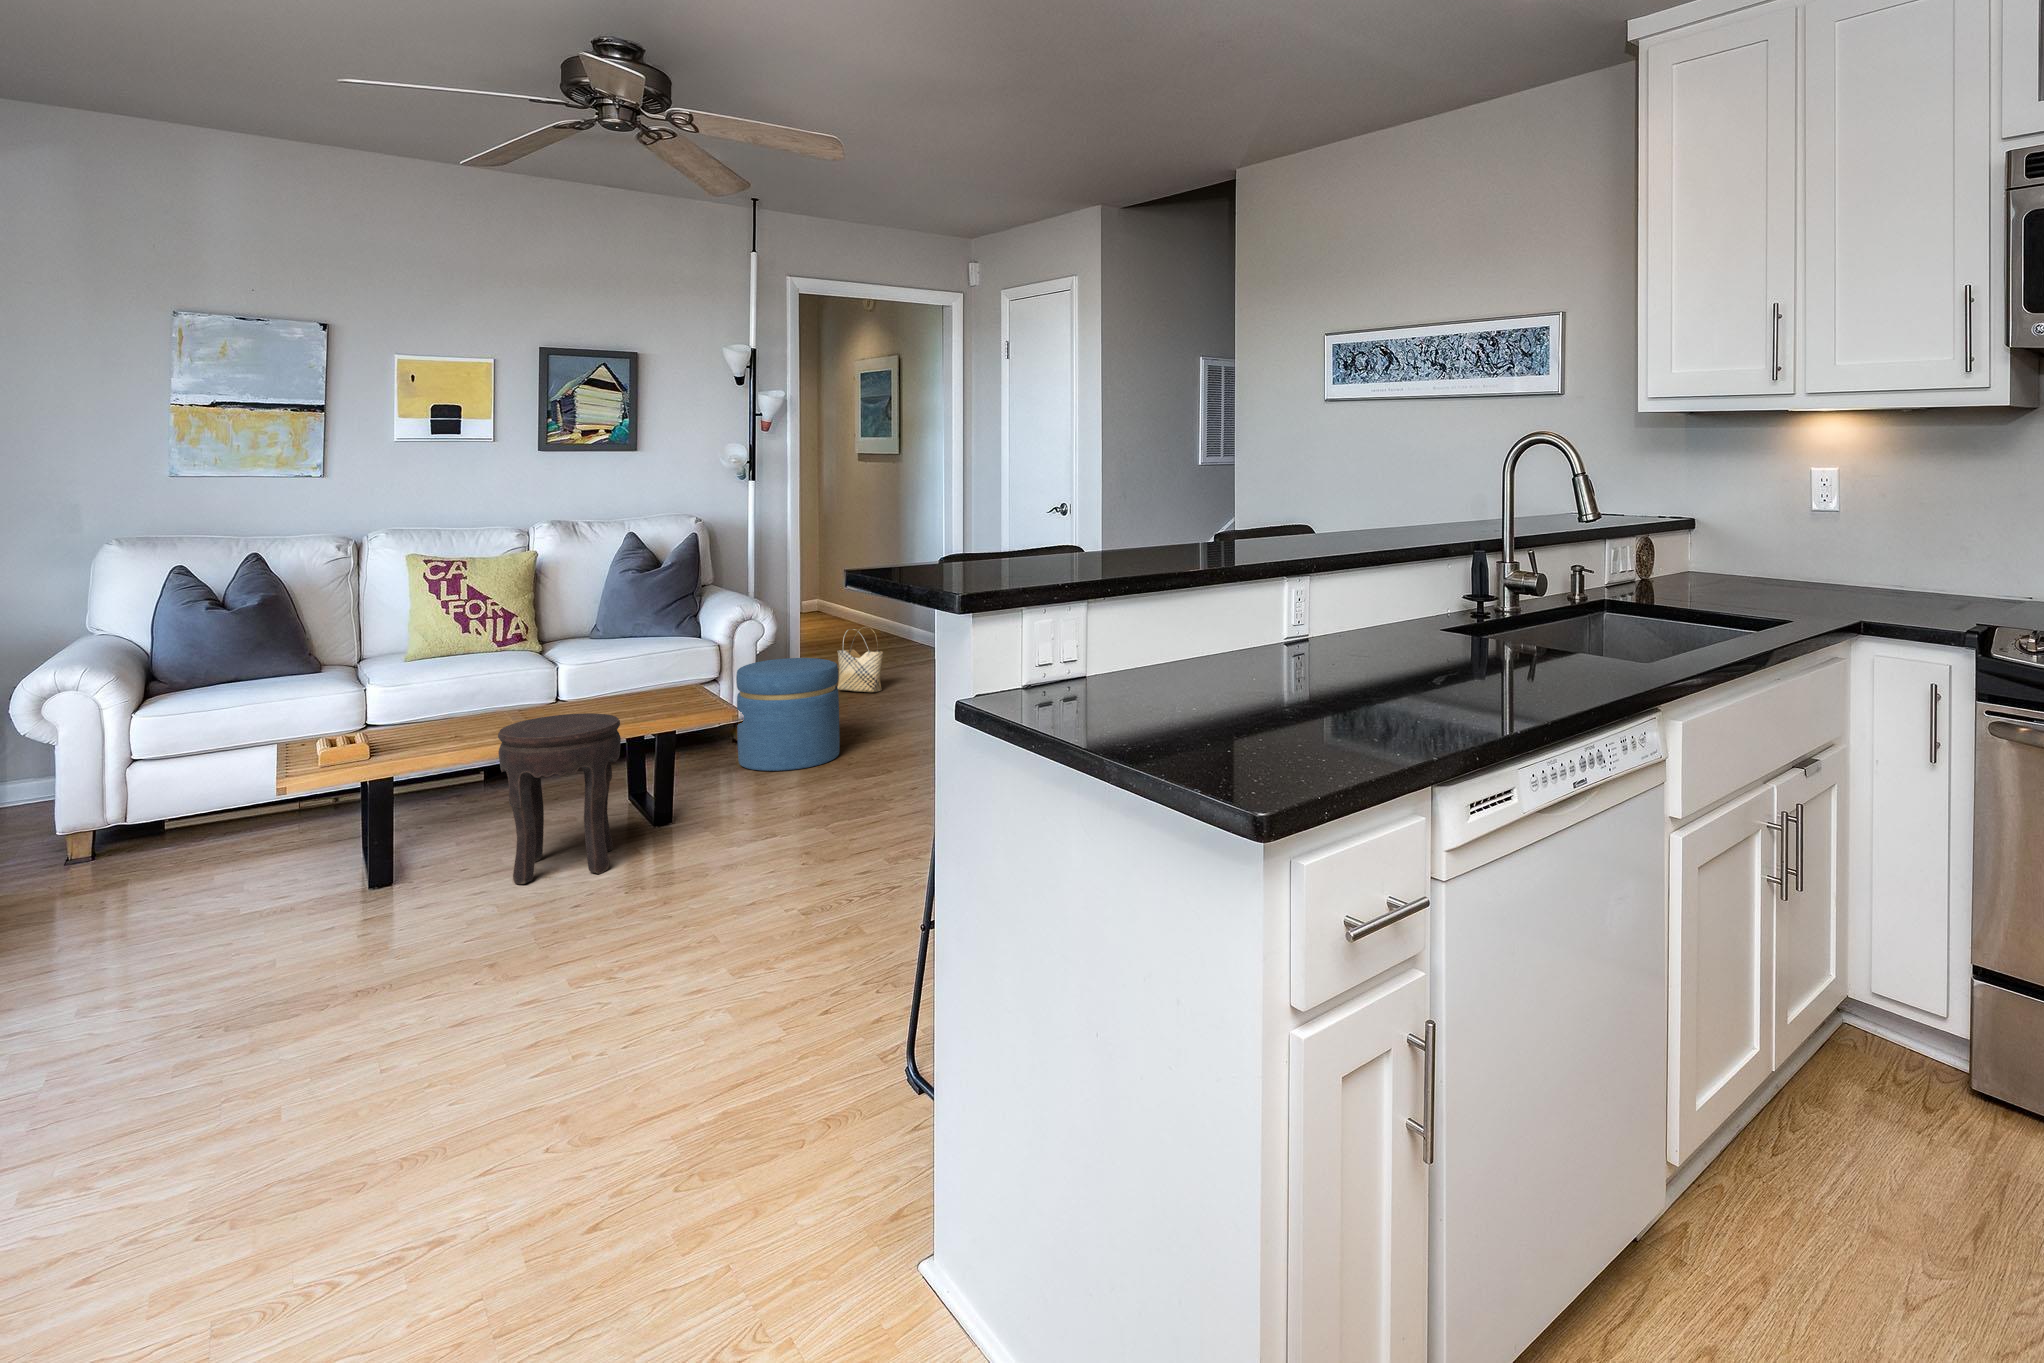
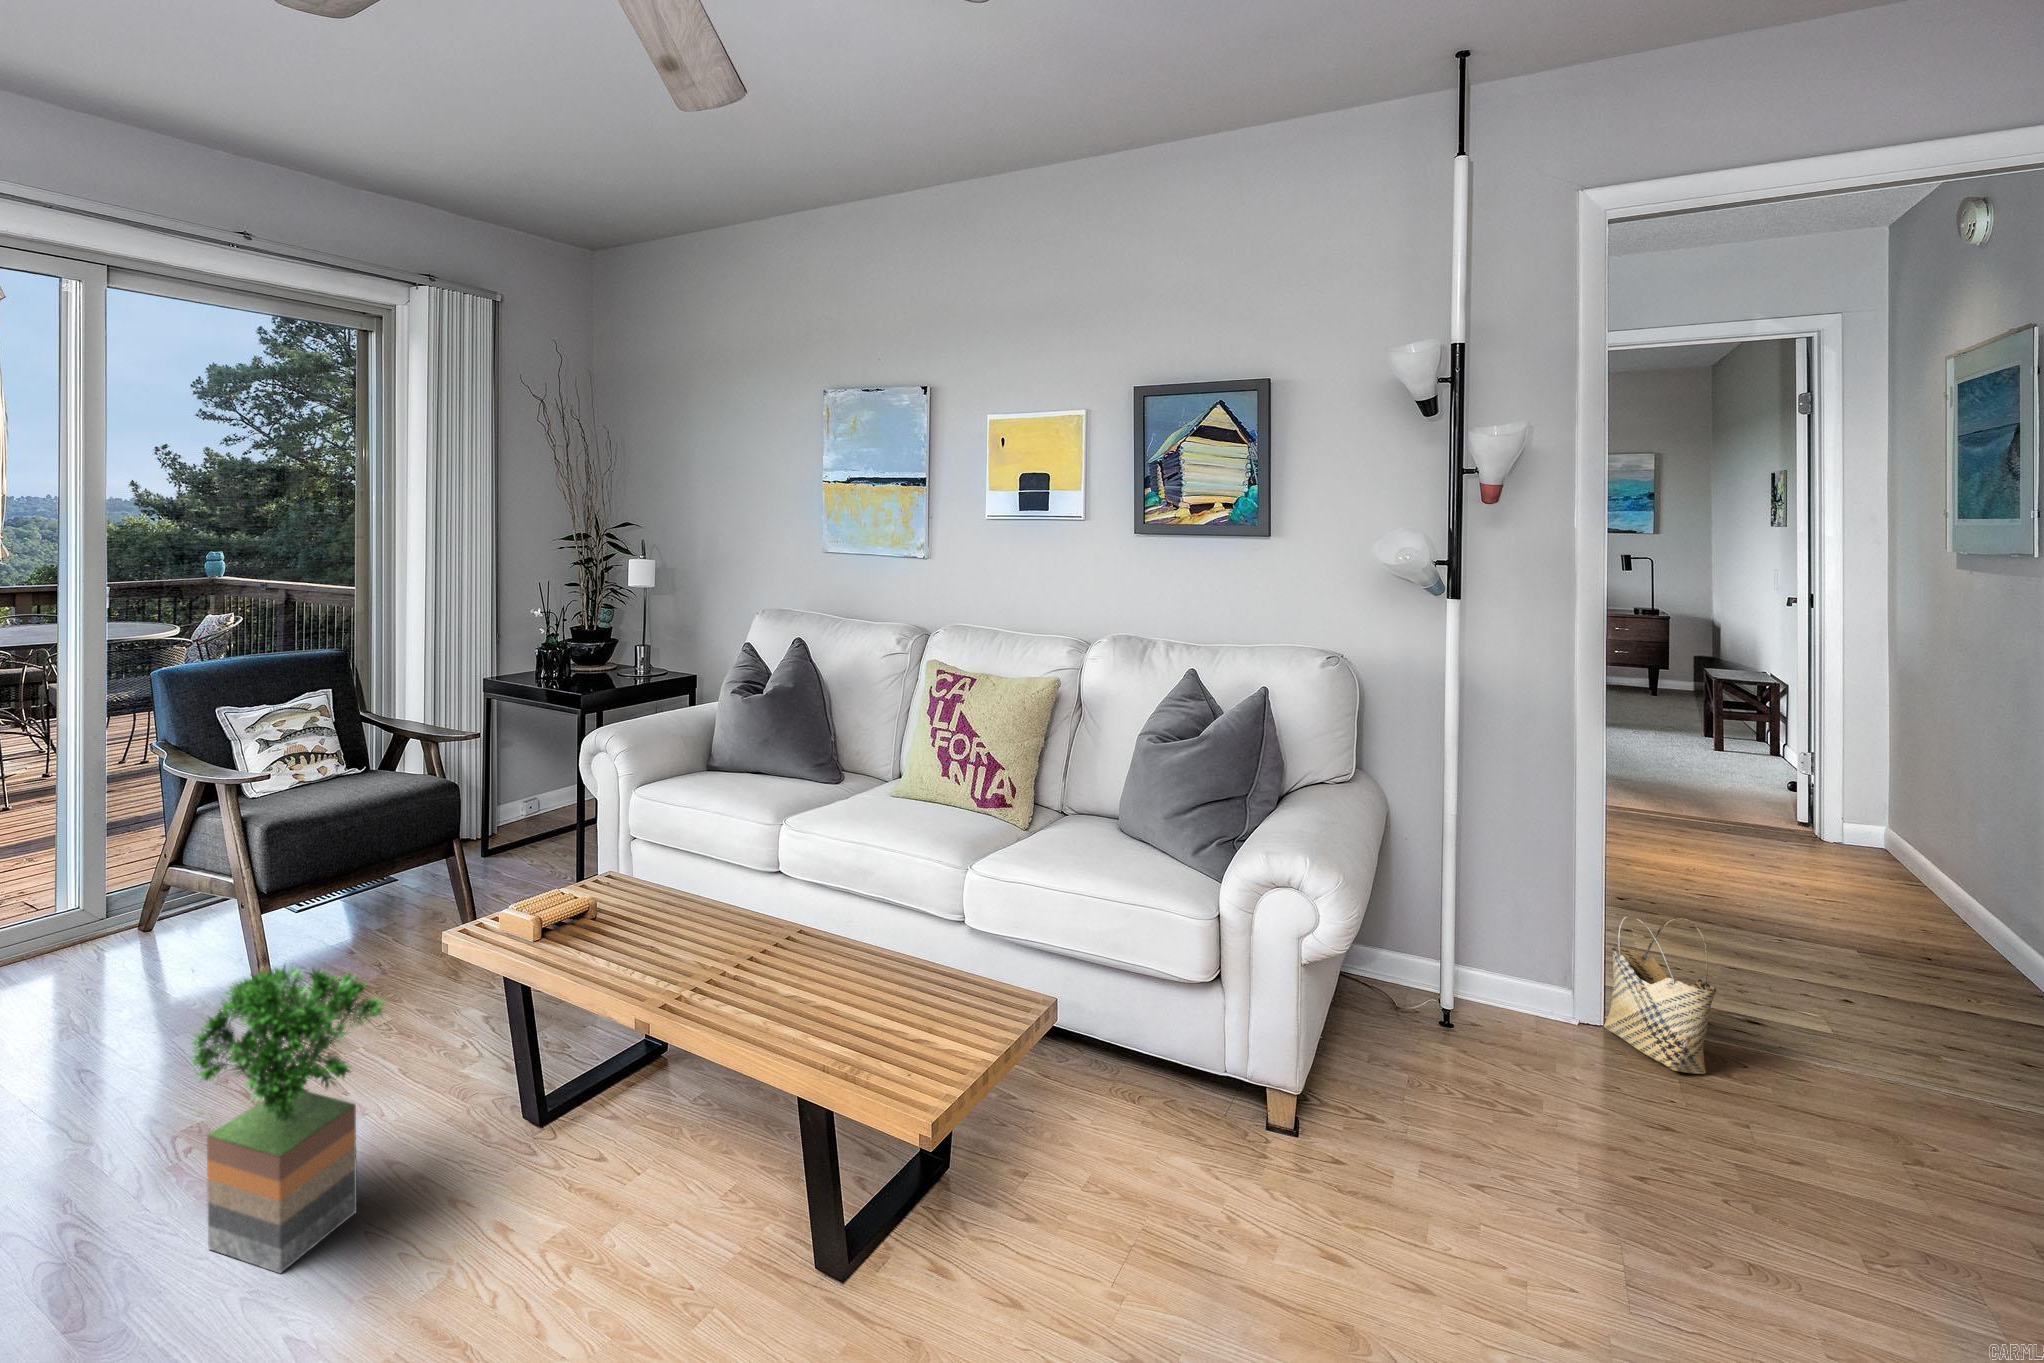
ottoman: present [736,658,840,771] -> none [1167,962,1379,1258]
side table: present [498,713,621,884] -> none [562,979,738,1318]
potted tree: none [194,765,382,989] -> present [193,965,385,1273]

